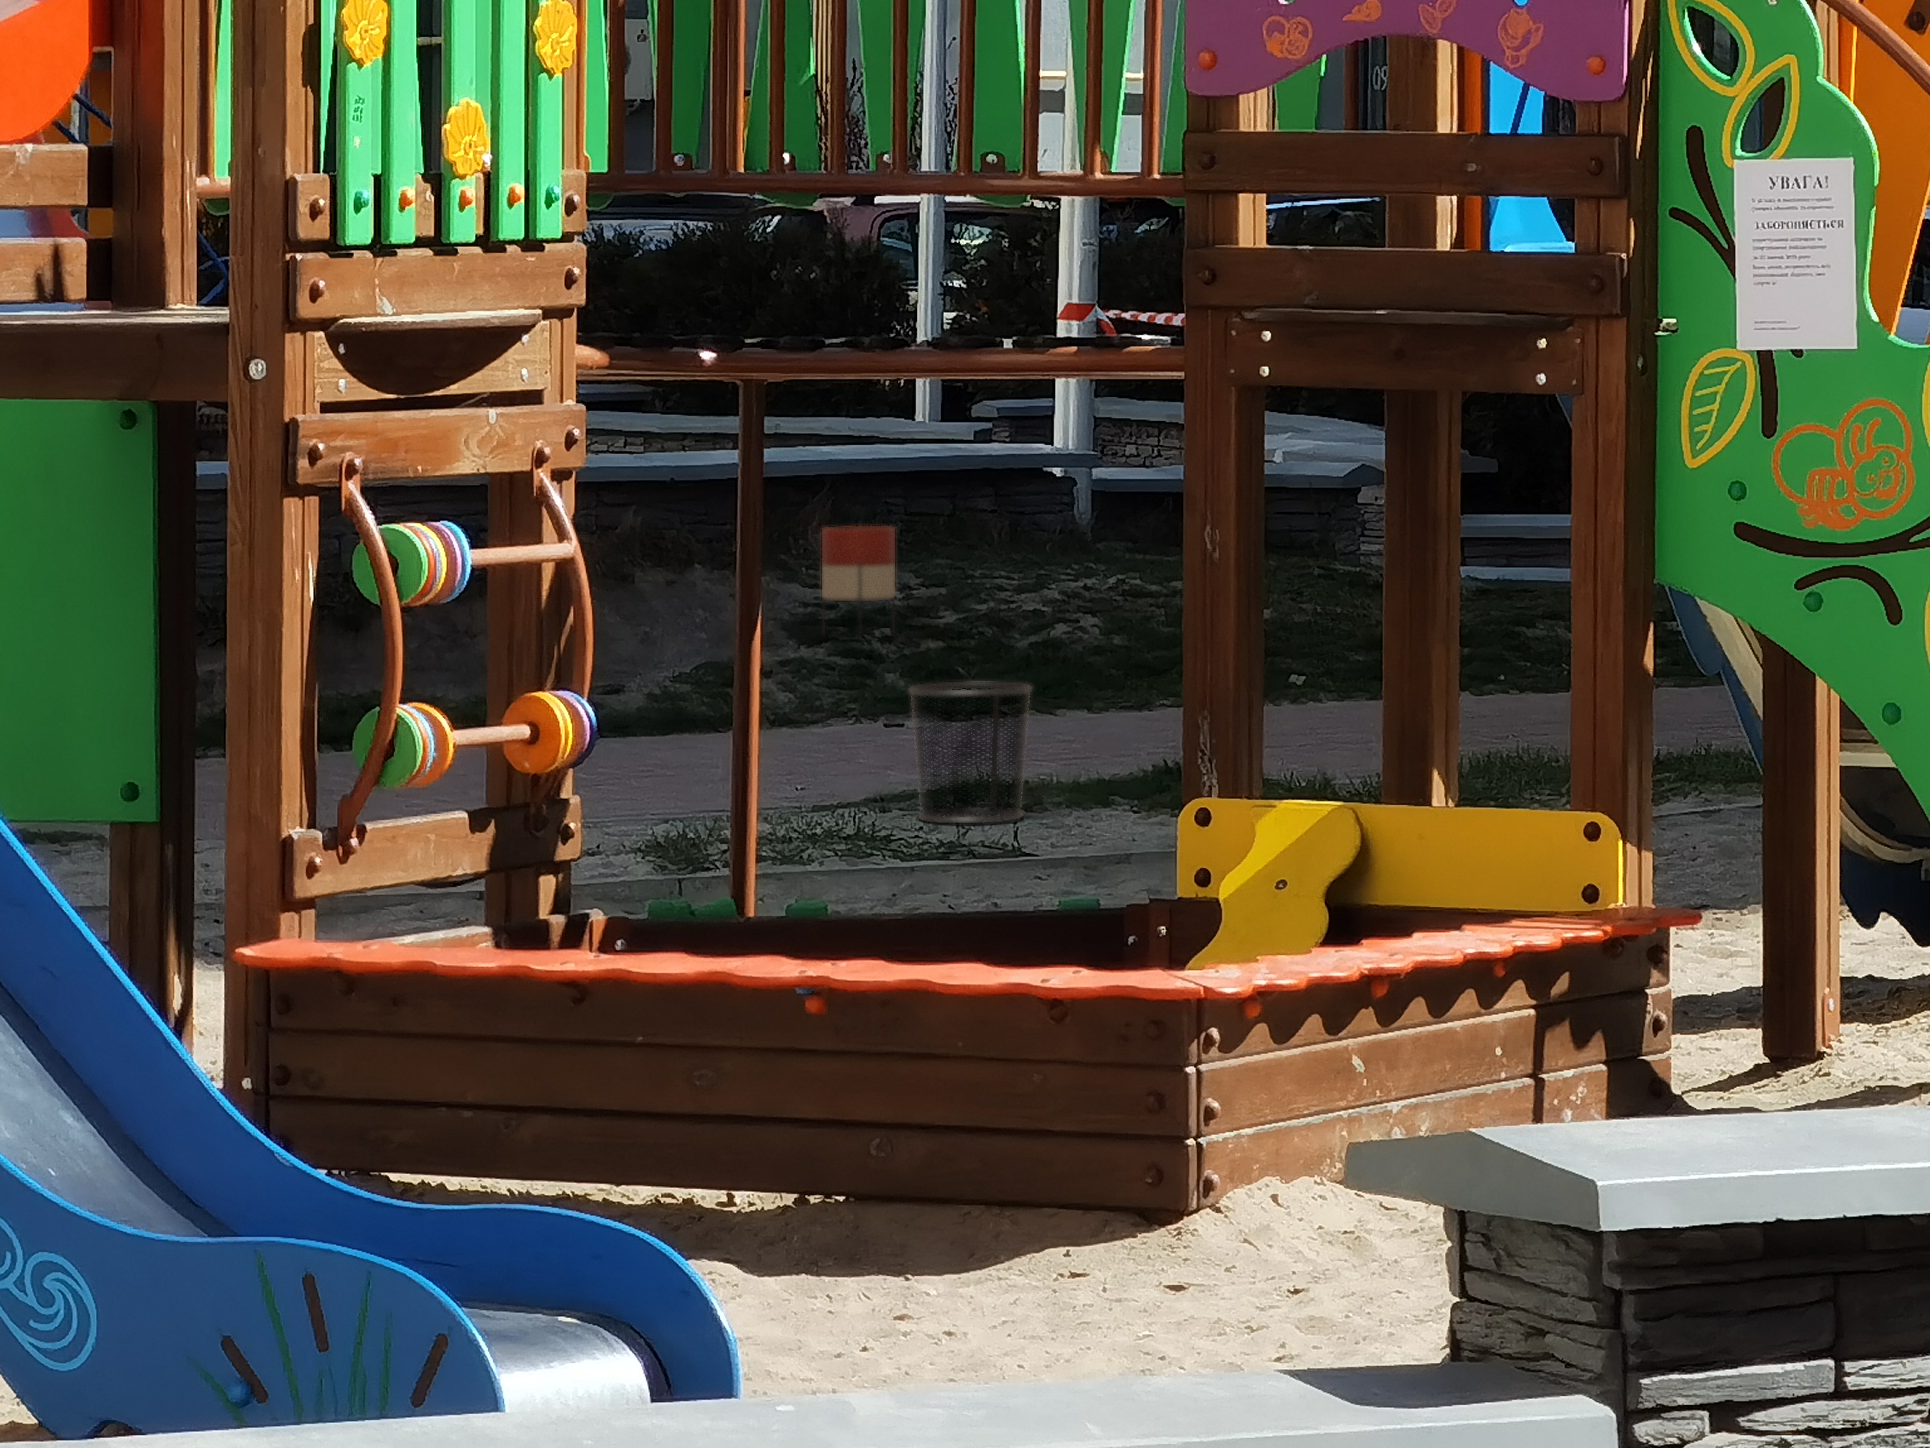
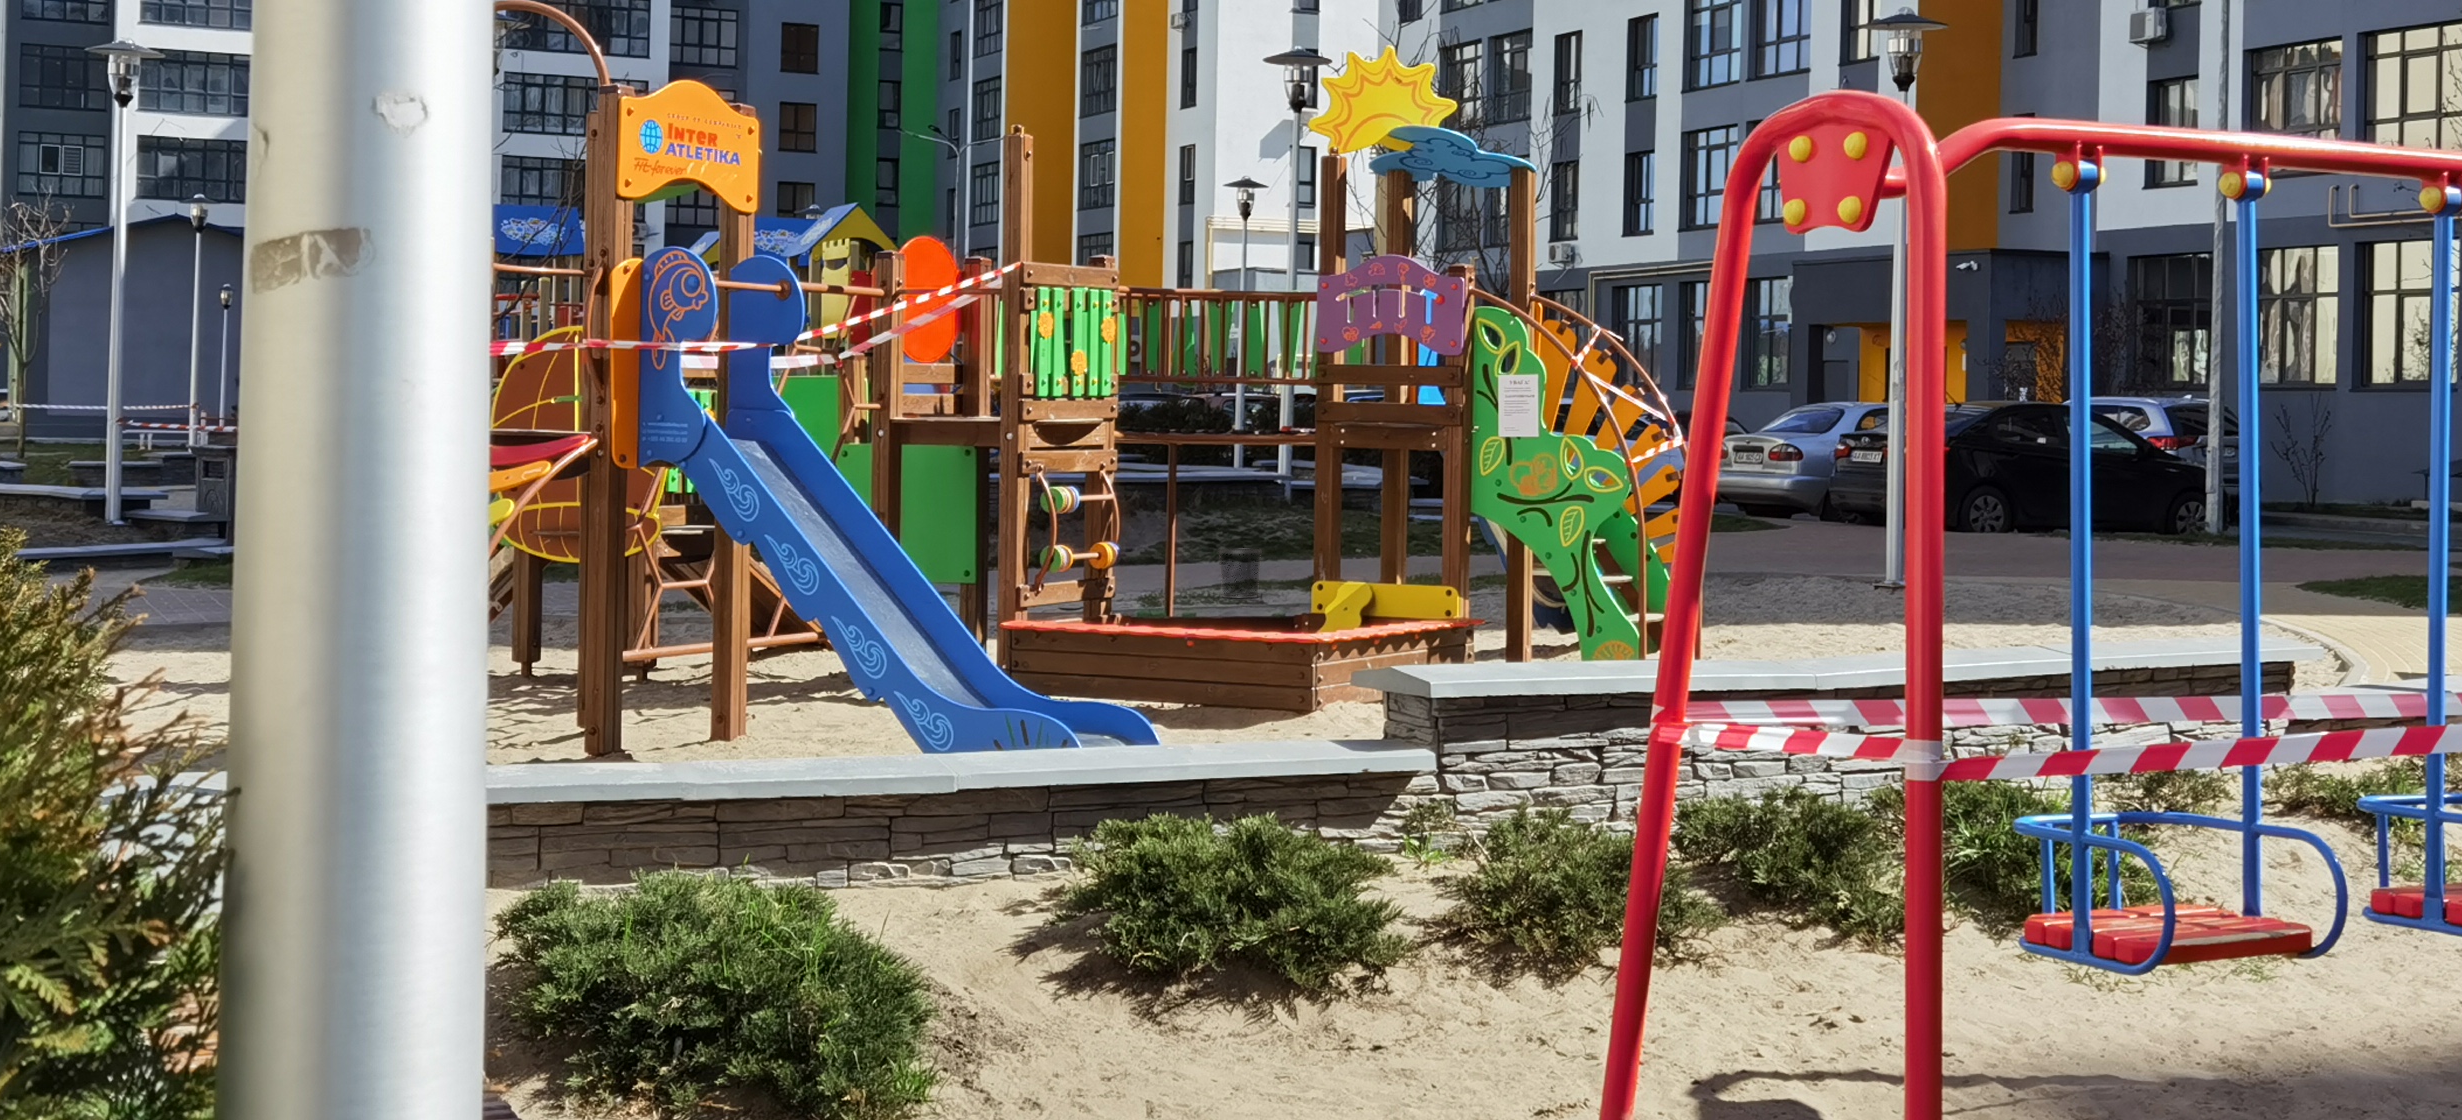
planter: present [822,526,895,634] -> none [1185,494,1212,535]

